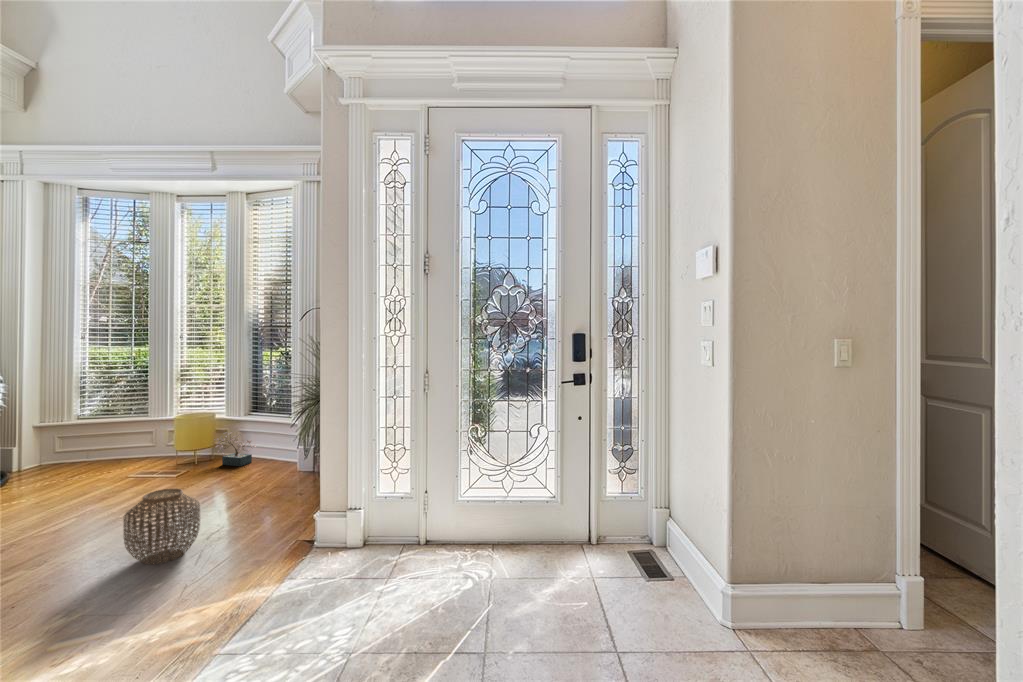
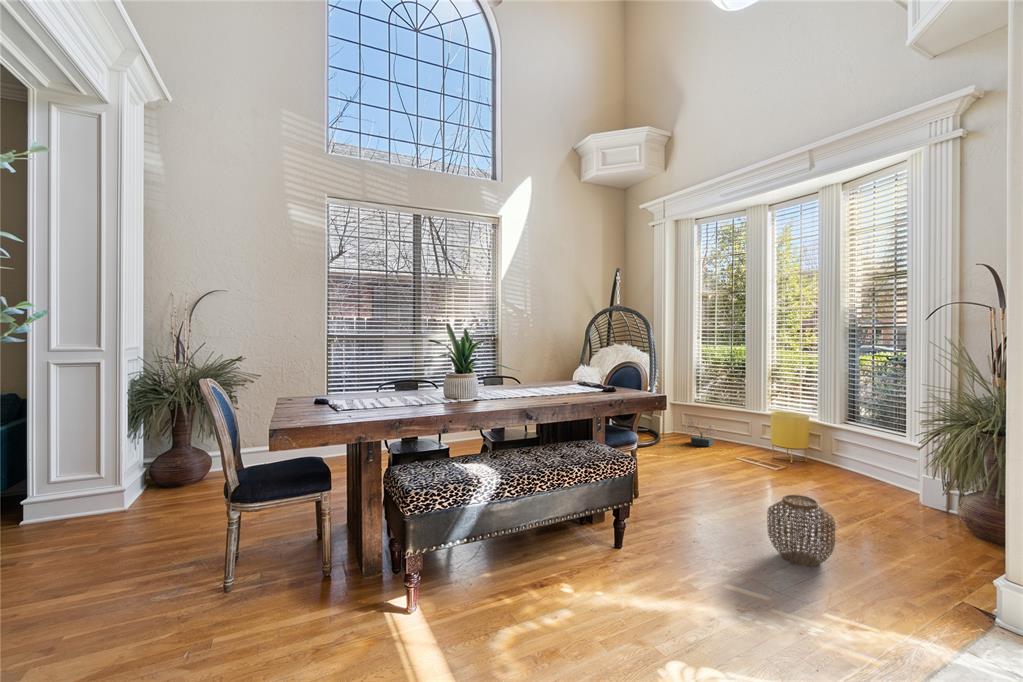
decorative plant: present [216,432,256,466] -> present [685,418,716,447]

